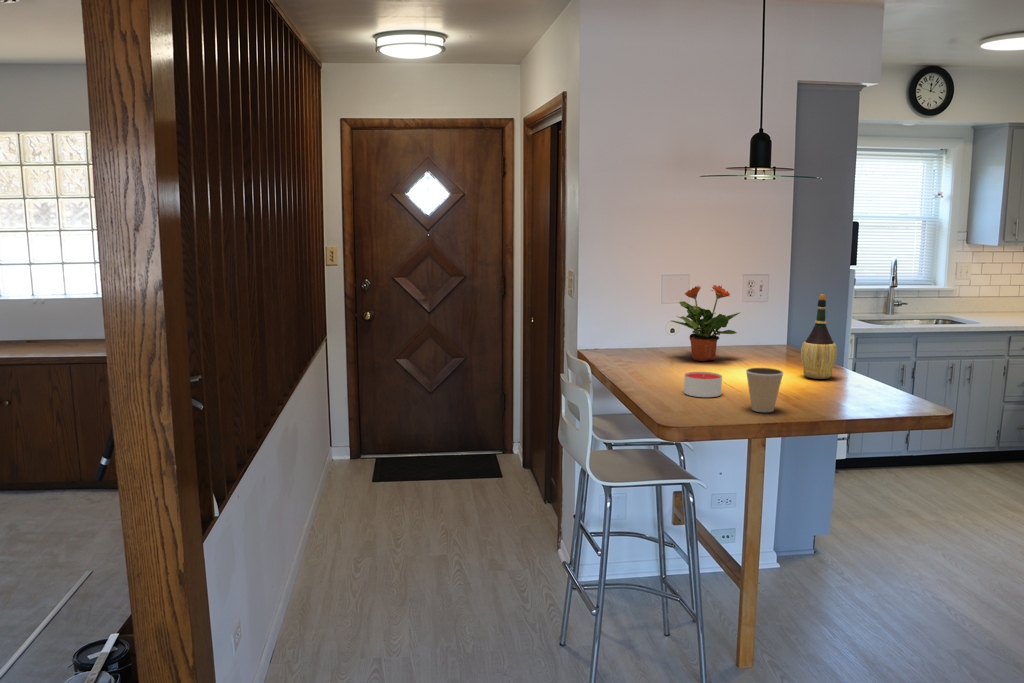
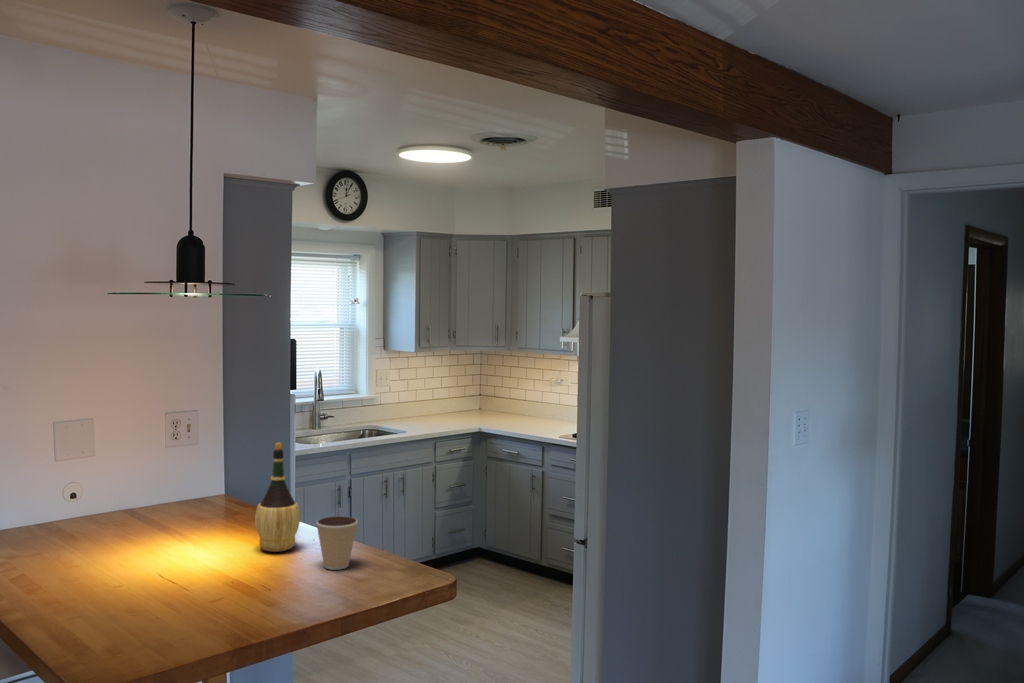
potted plant: present [672,285,740,361] -> none [63,434,168,543]
coffee cup: present [746,368,783,412] -> present [316,516,358,570]
candle: present [684,372,722,397] -> none [97,575,156,619]

